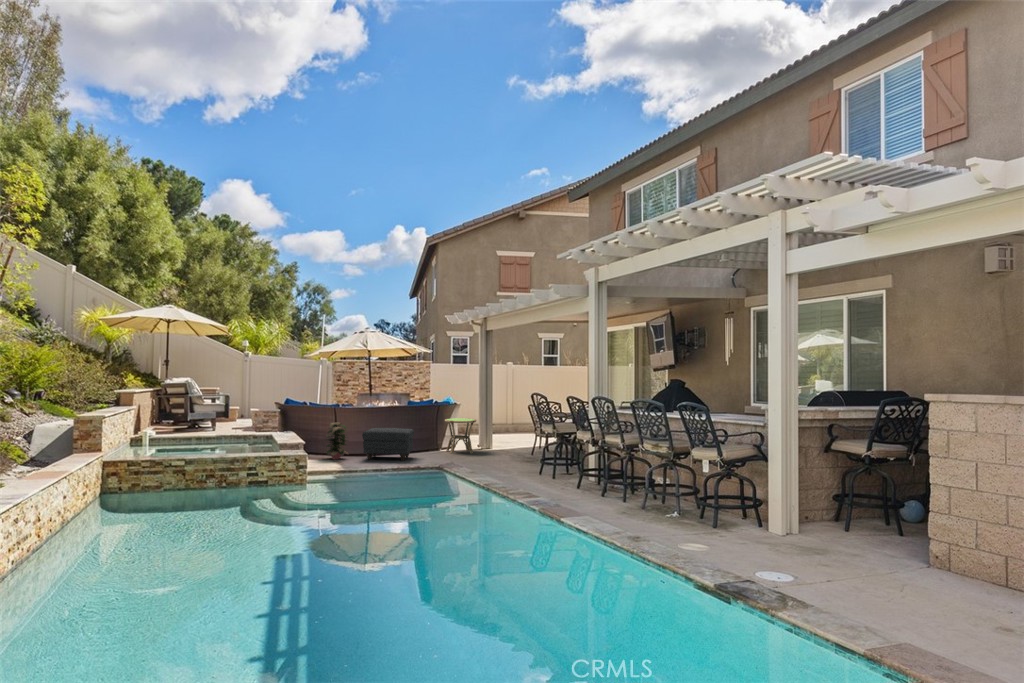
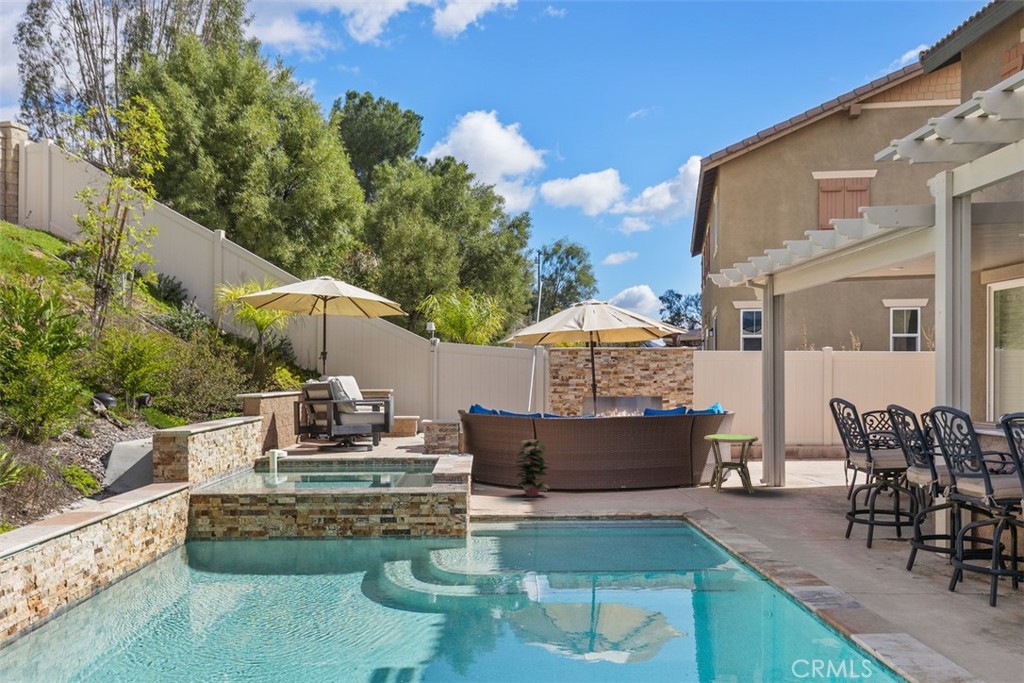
ottoman: present [362,428,414,461] -> none [569,449,652,503]

